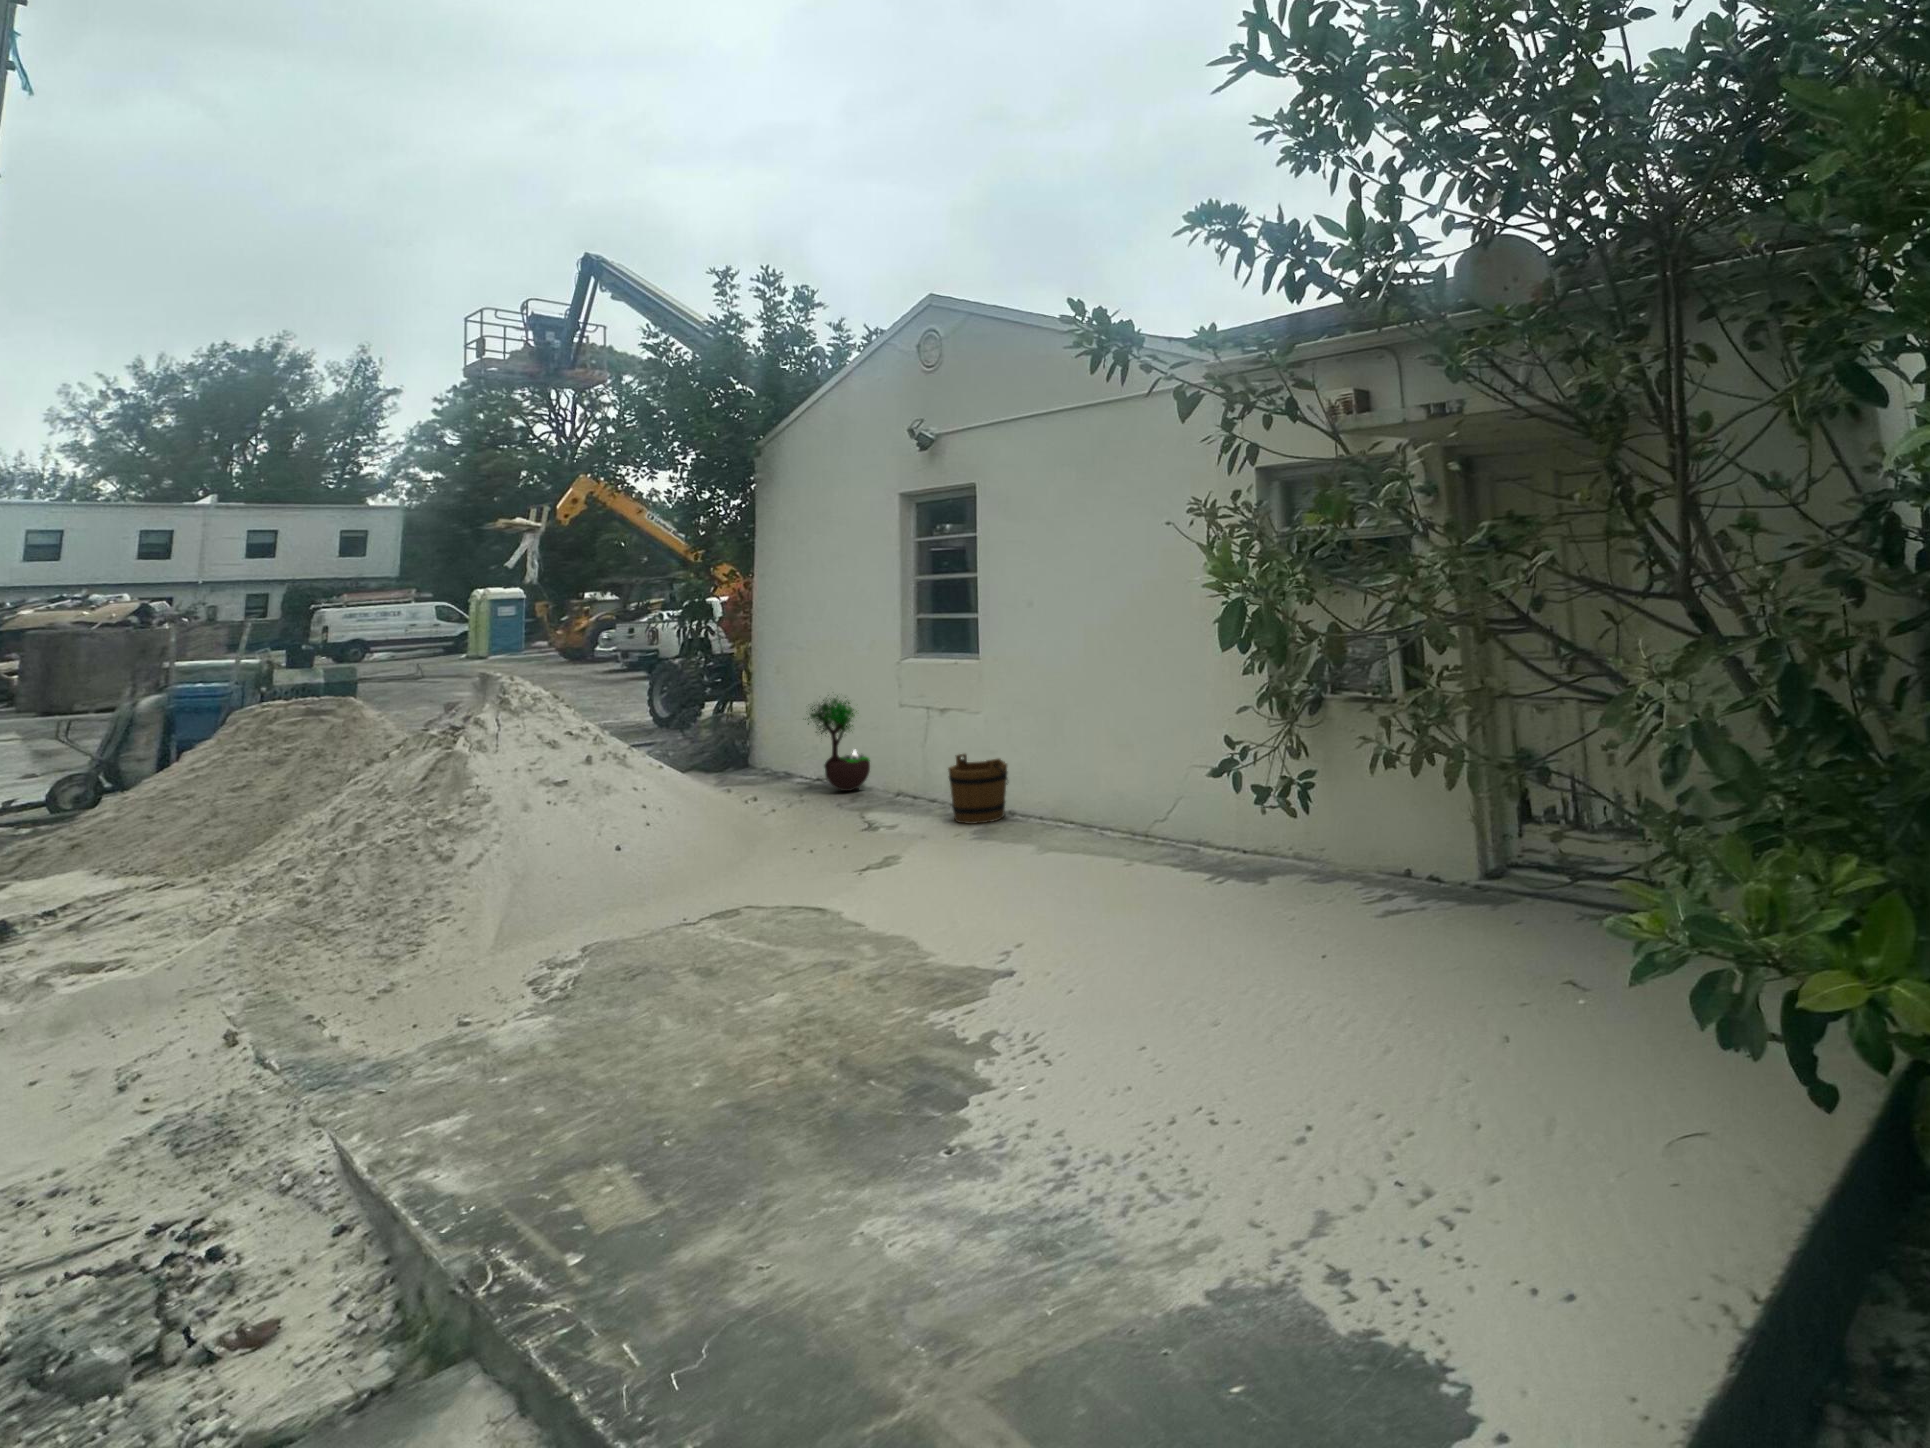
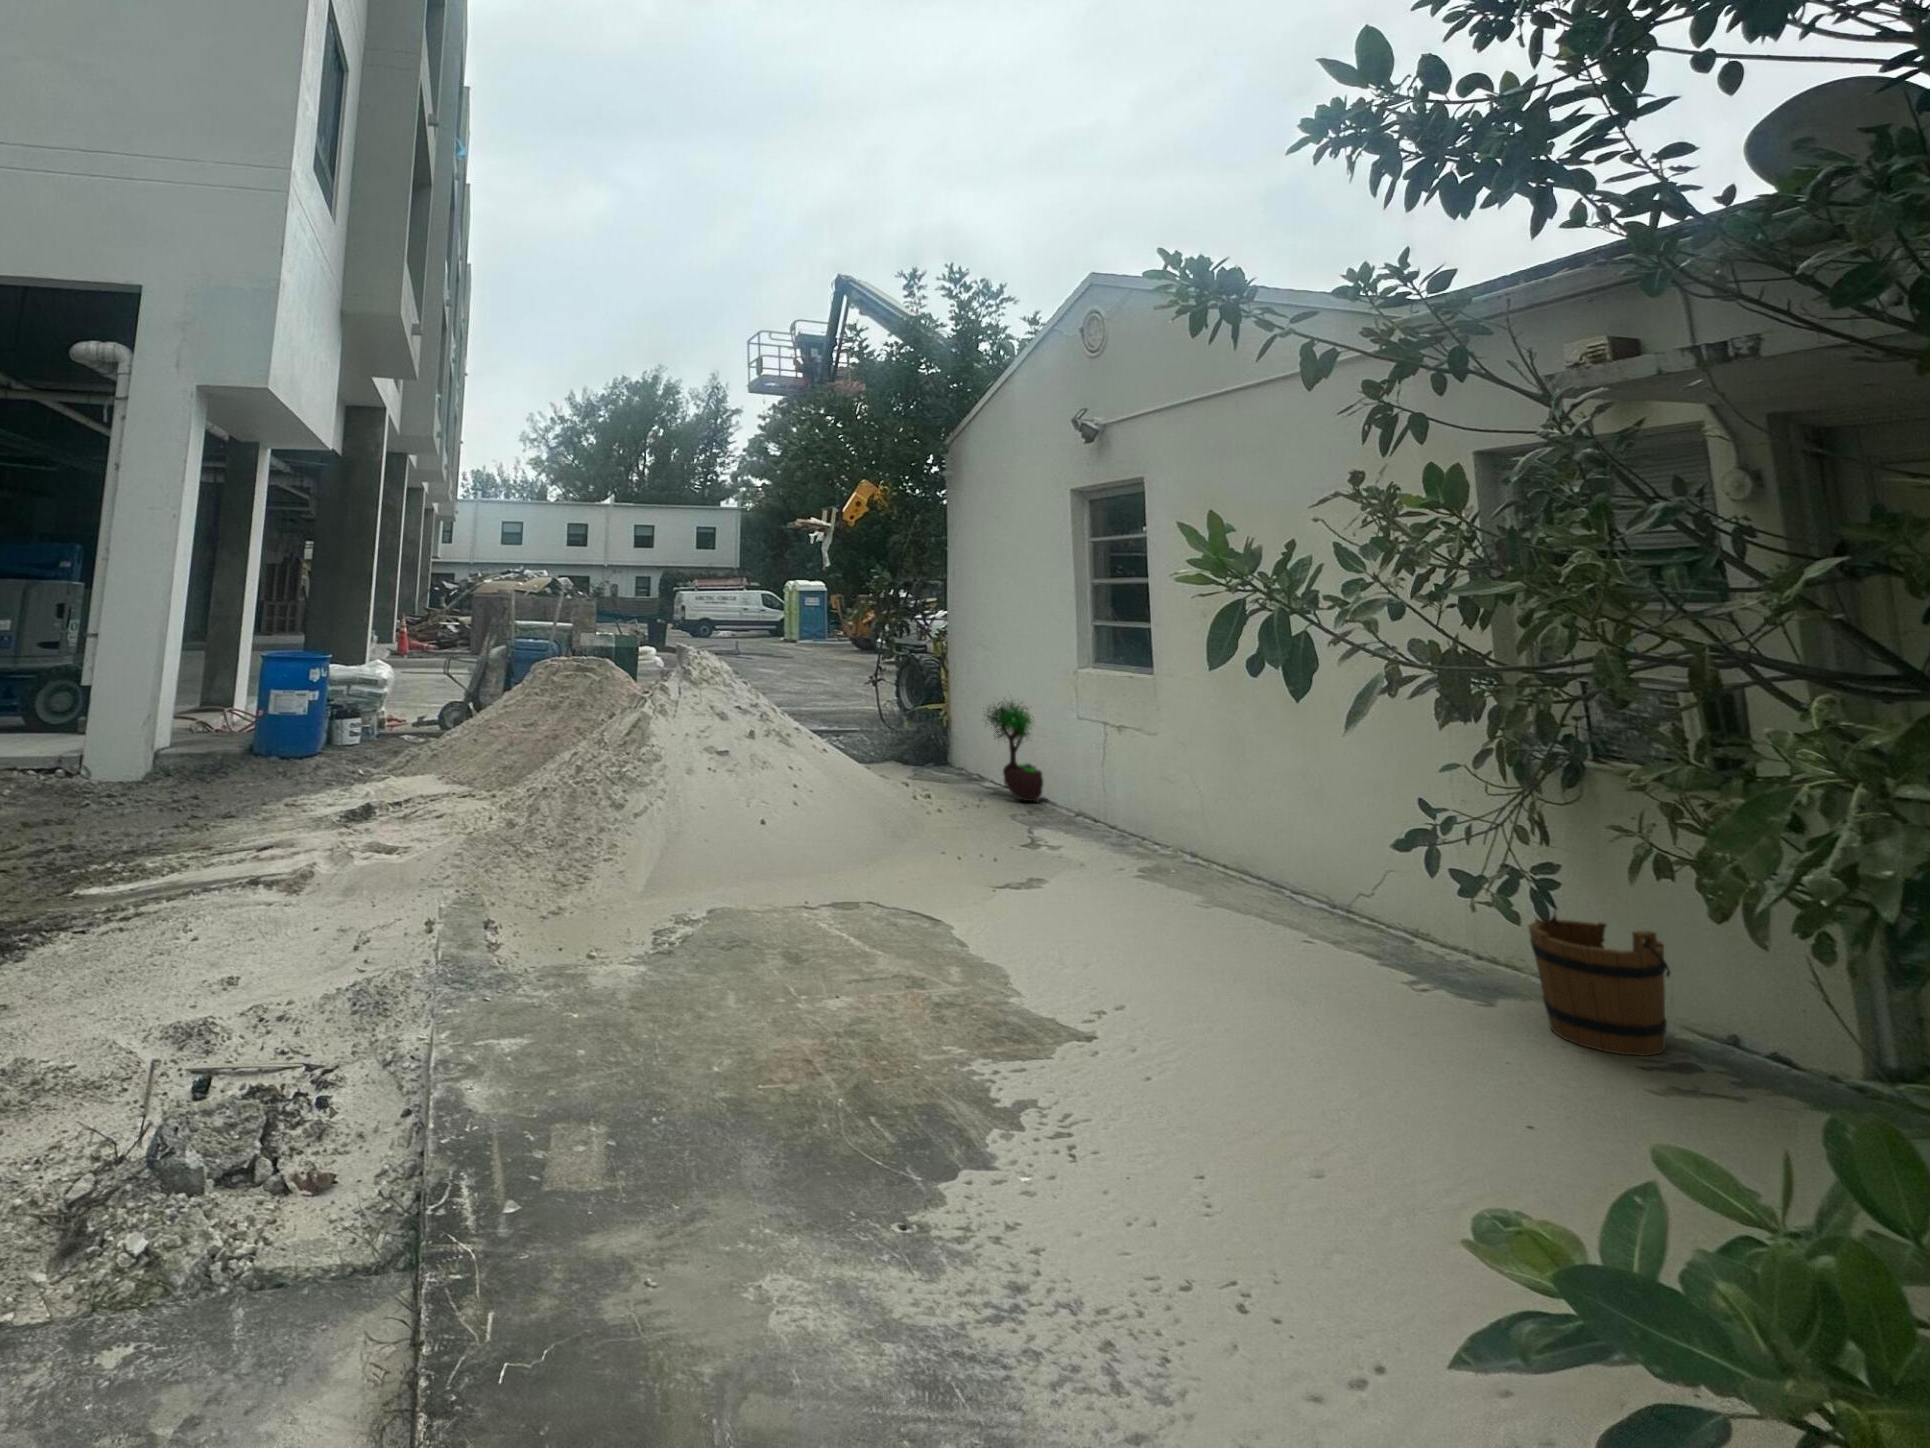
bucket: present [948,754,1008,824] -> present [1528,912,1670,1056]

